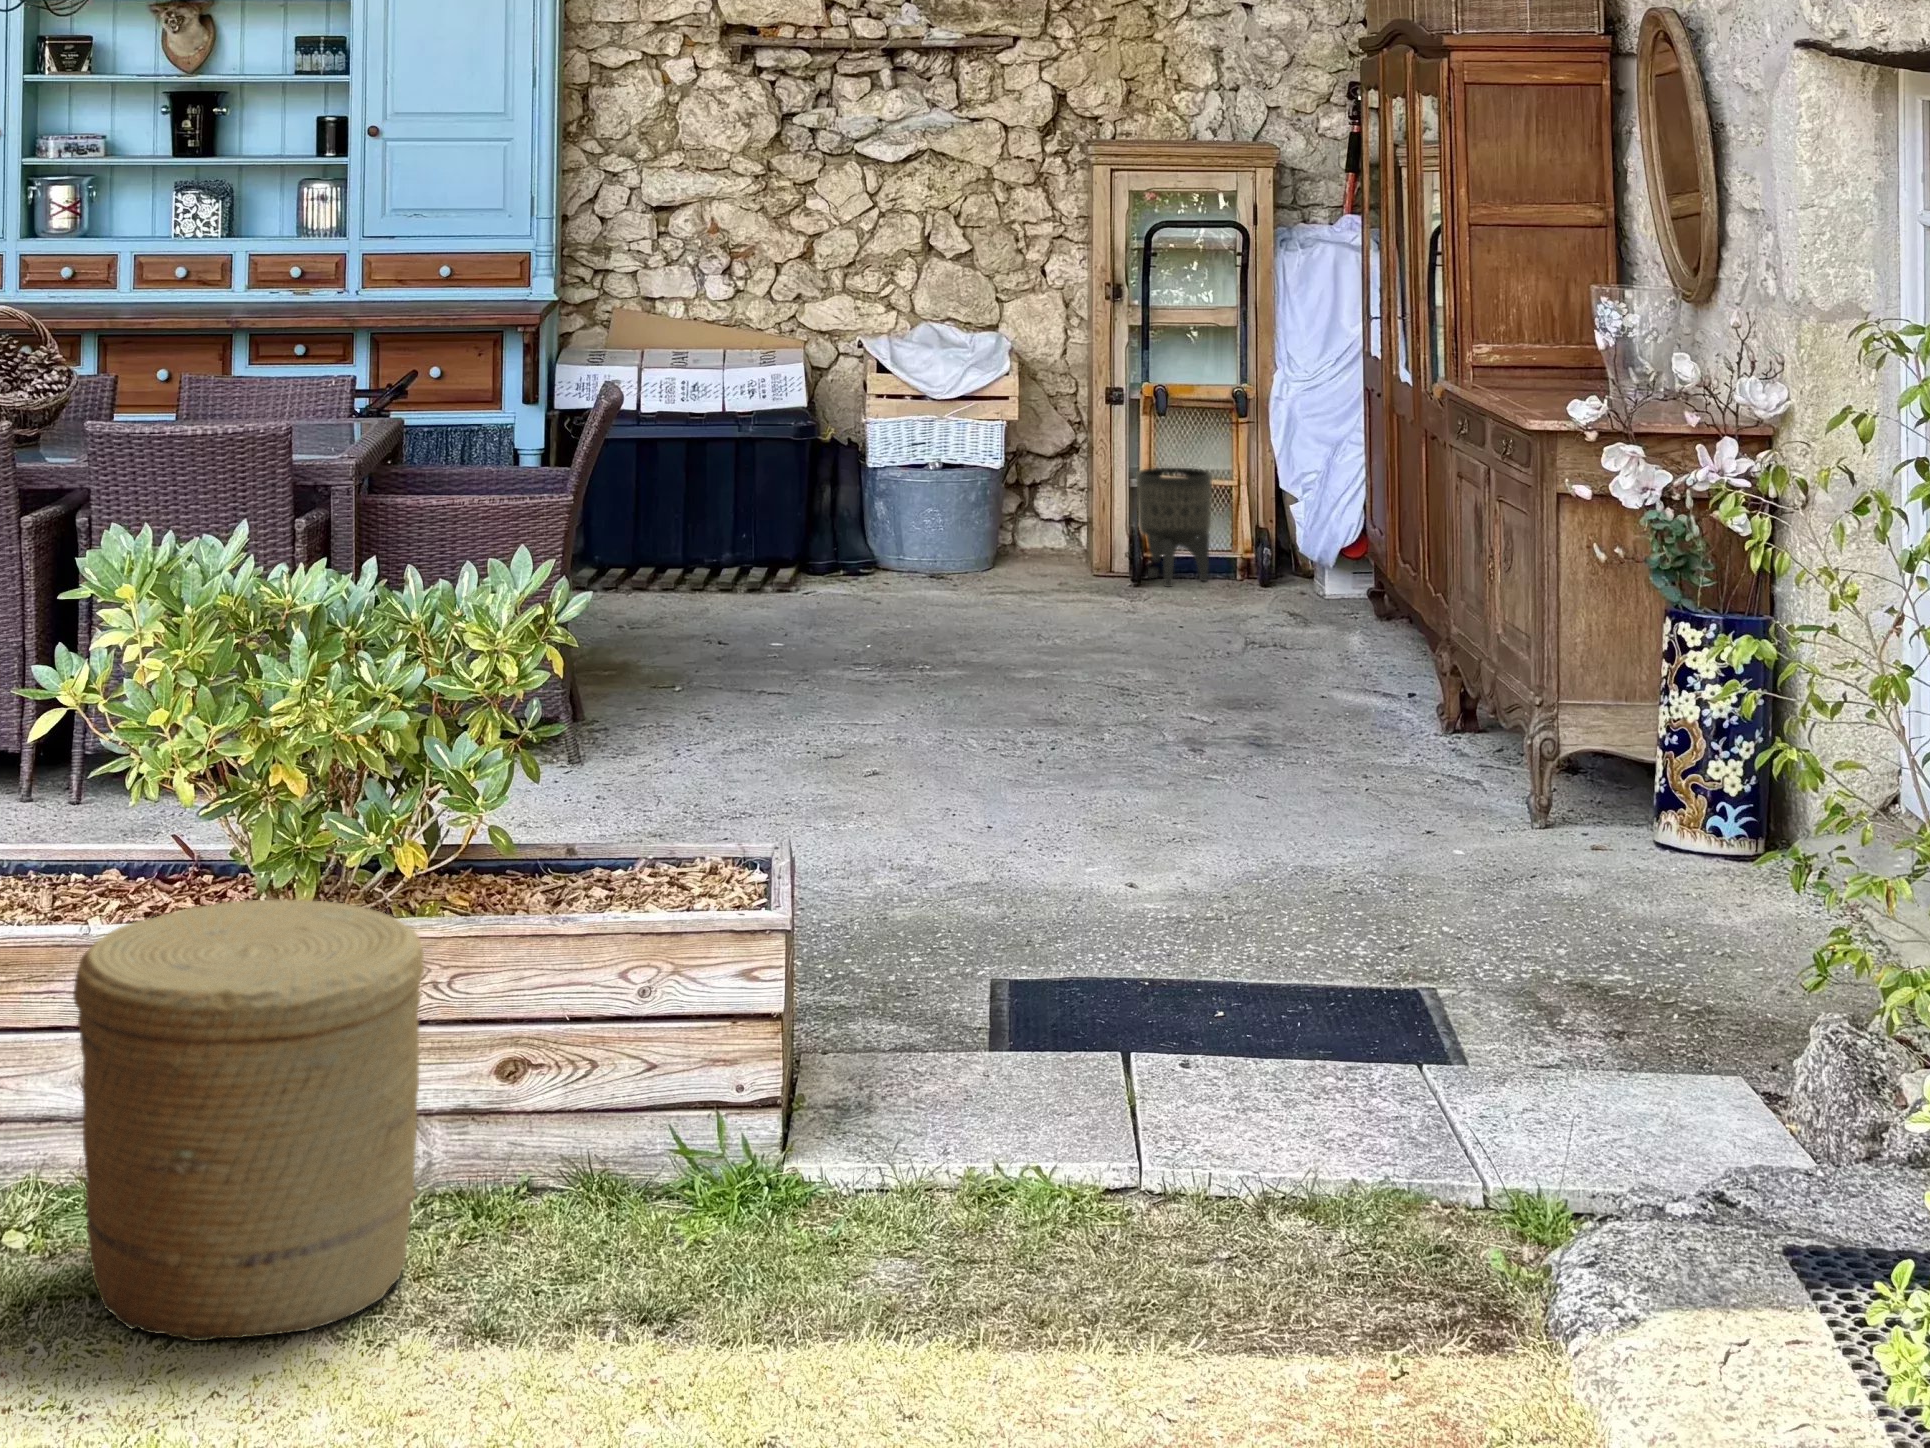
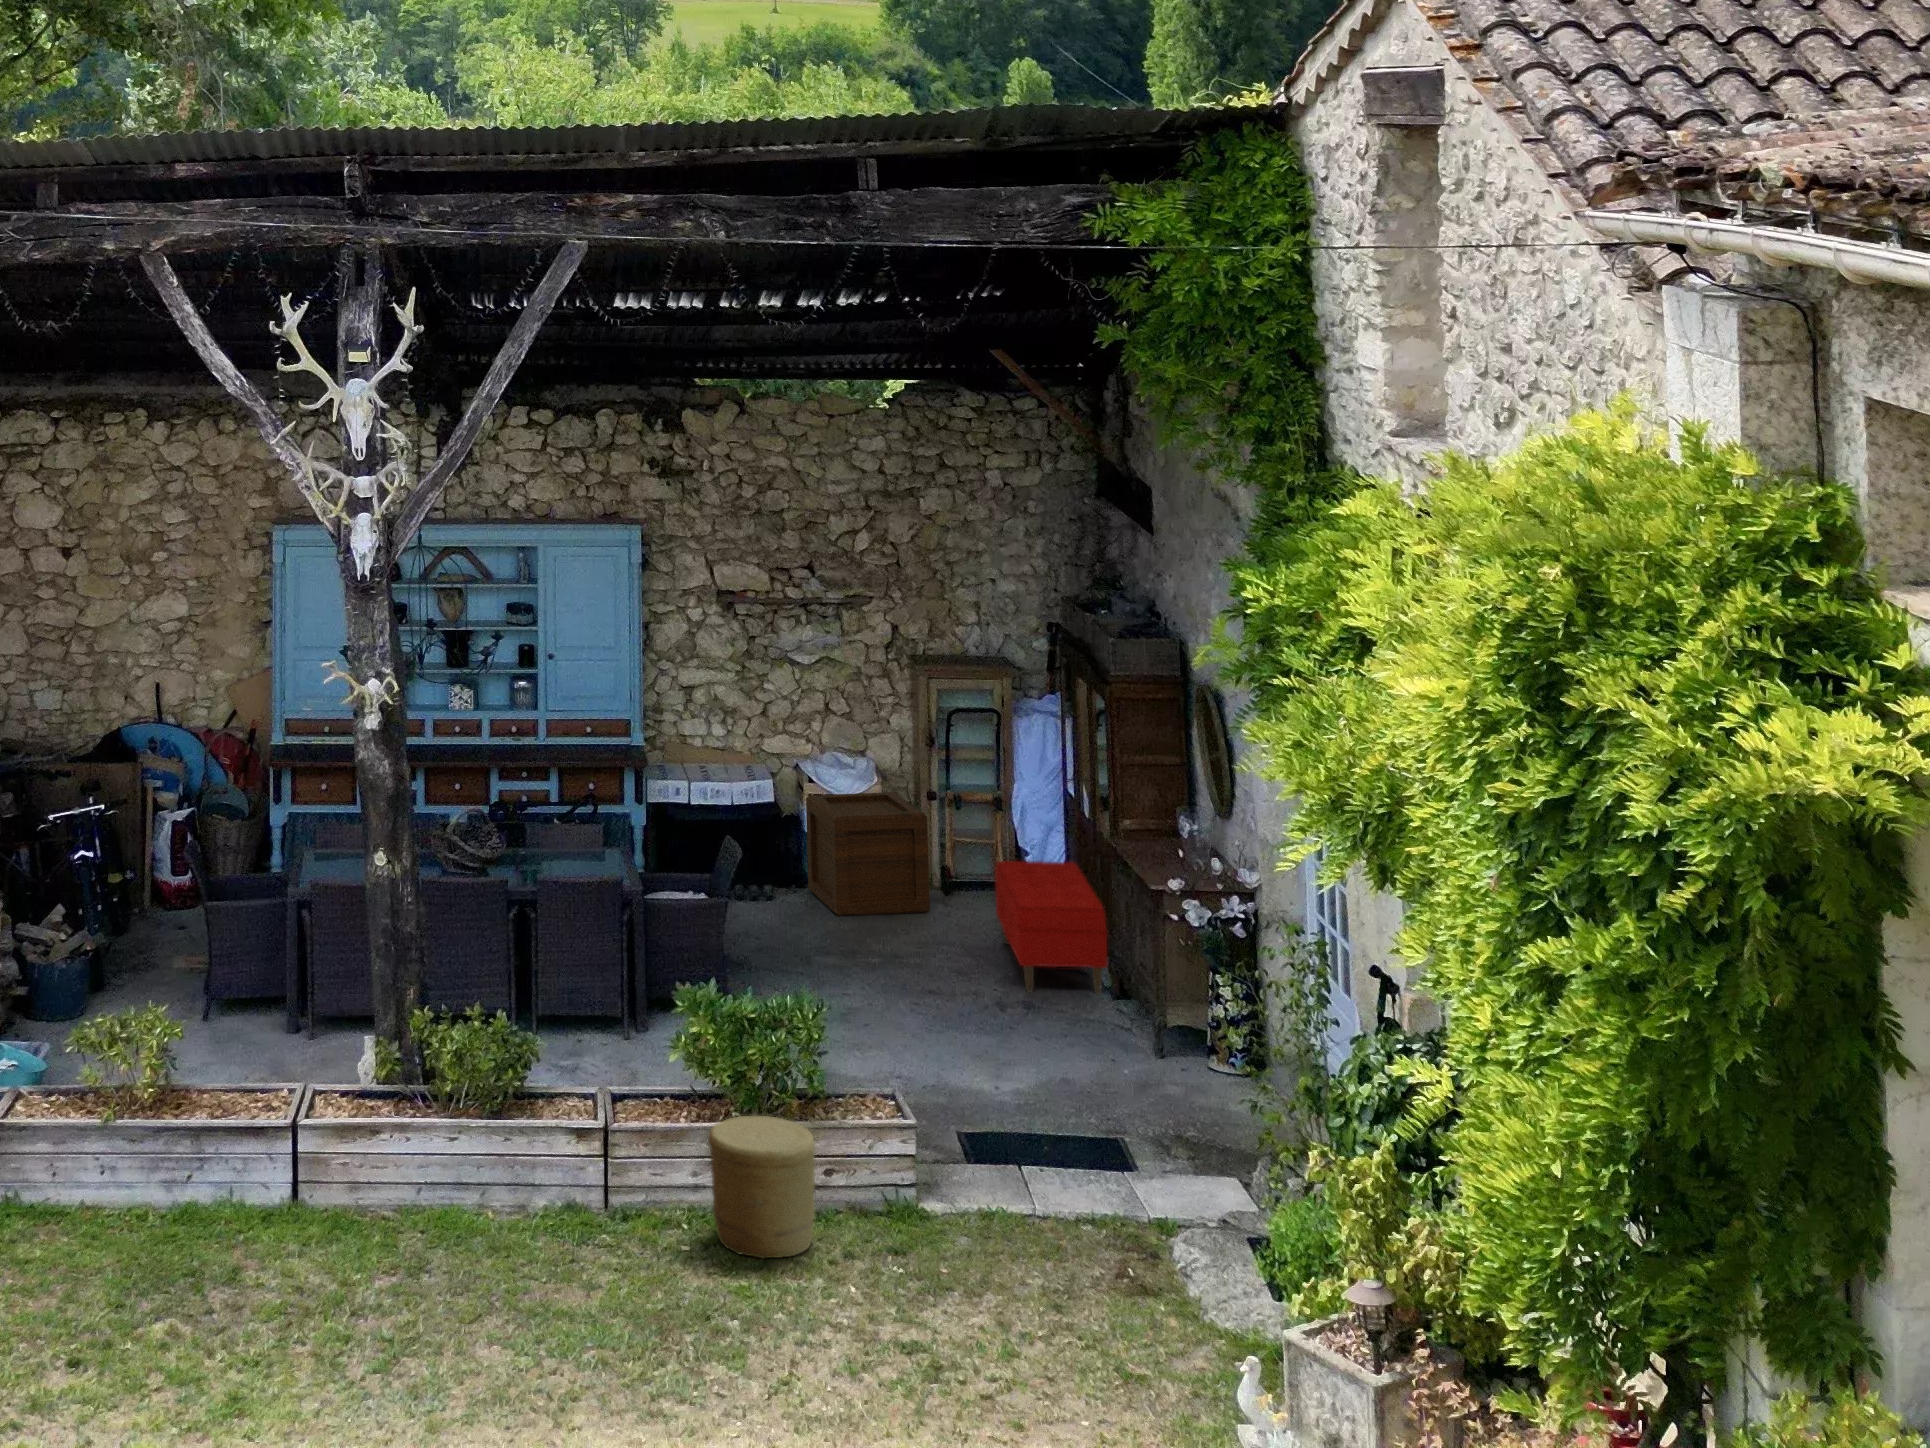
wooden crate: none [871,395,1096,616] -> present [806,792,930,916]
planter: present [1136,468,1212,587] -> none [942,829,982,895]
bench: none [1215,483,1432,722] -> present [995,861,1107,995]

